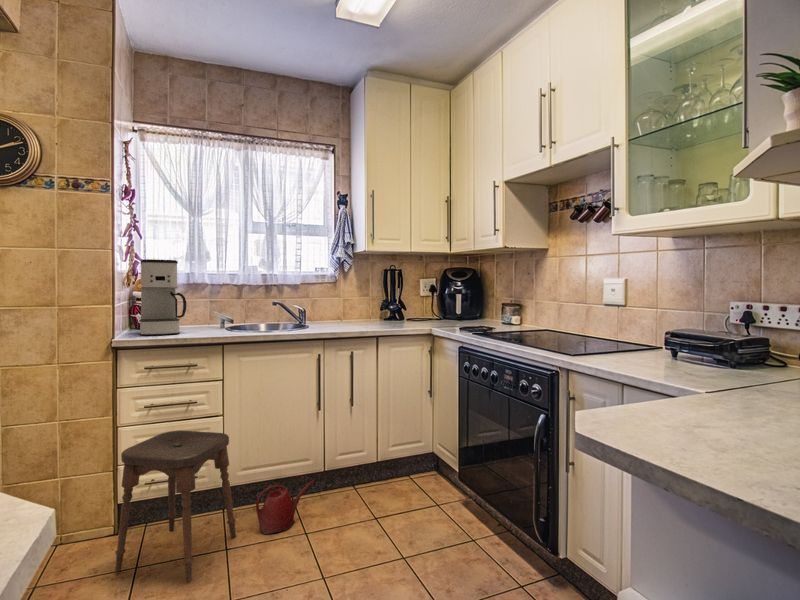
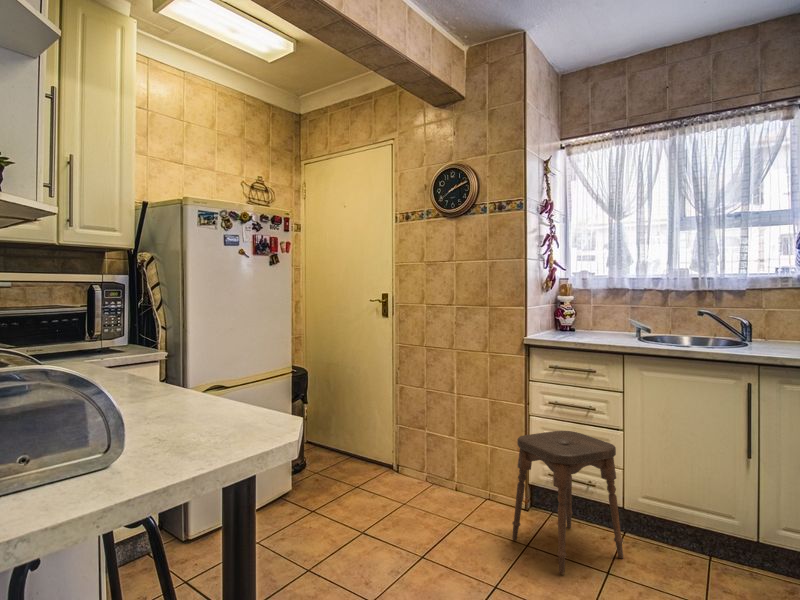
coffee maker: present [139,259,186,335] -> none [551,266,594,338]
watering can: present [256,481,314,534] -> none [646,518,728,577]

